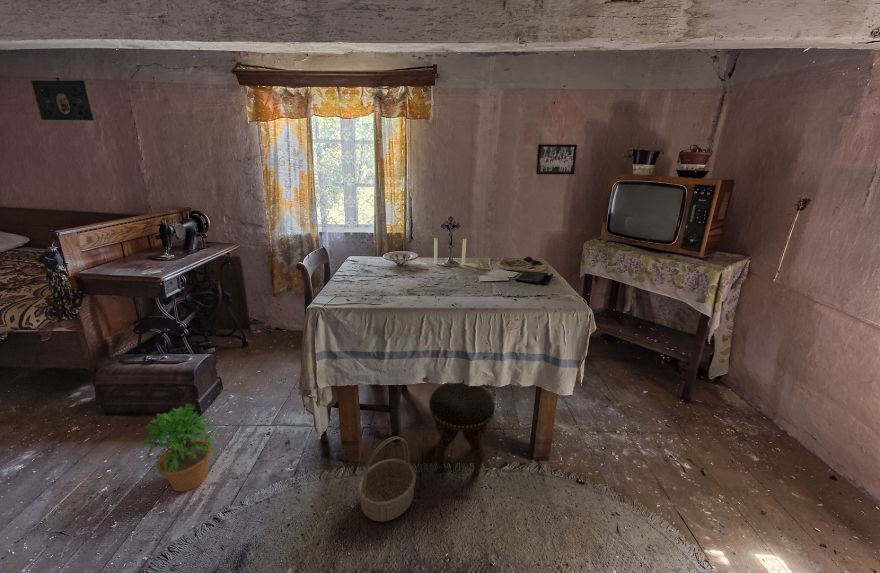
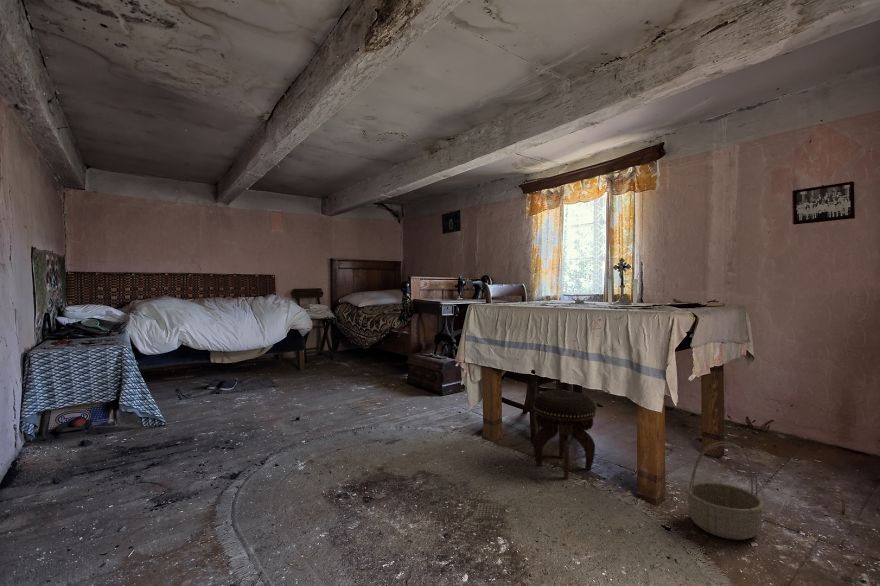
potted plant: present [137,404,217,492] -> none [382,362,422,417]
basket: present [358,437,416,522] -> present [686,442,764,540]

